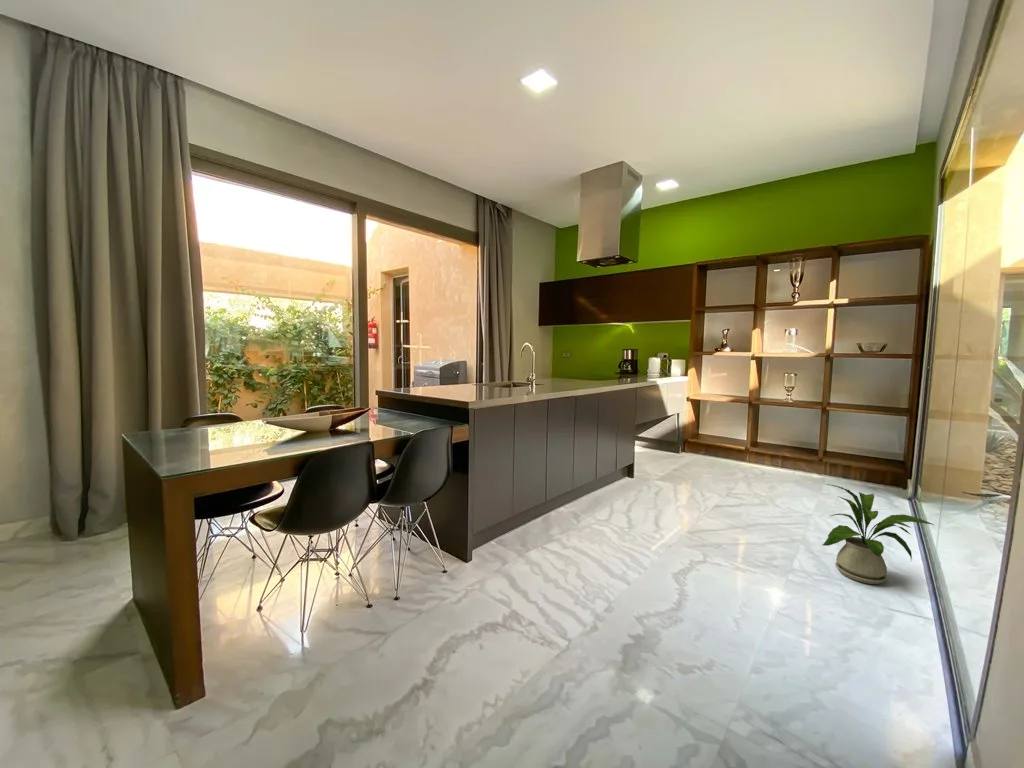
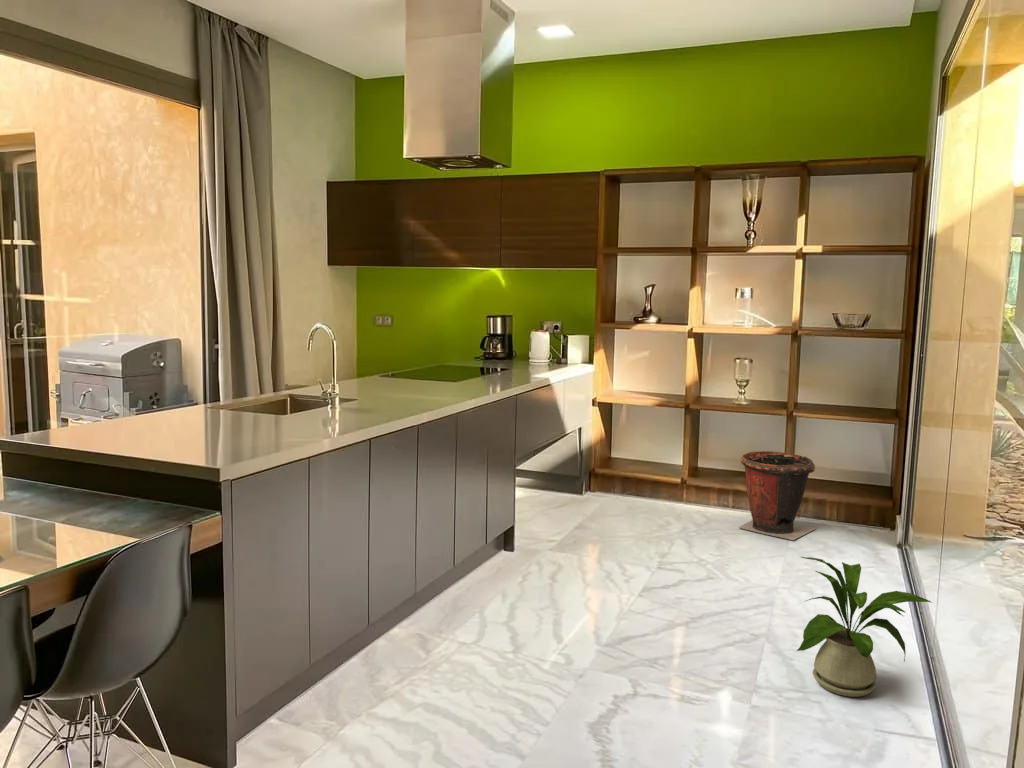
waste bin: none [784,432,844,489] -> present [739,451,815,540]

